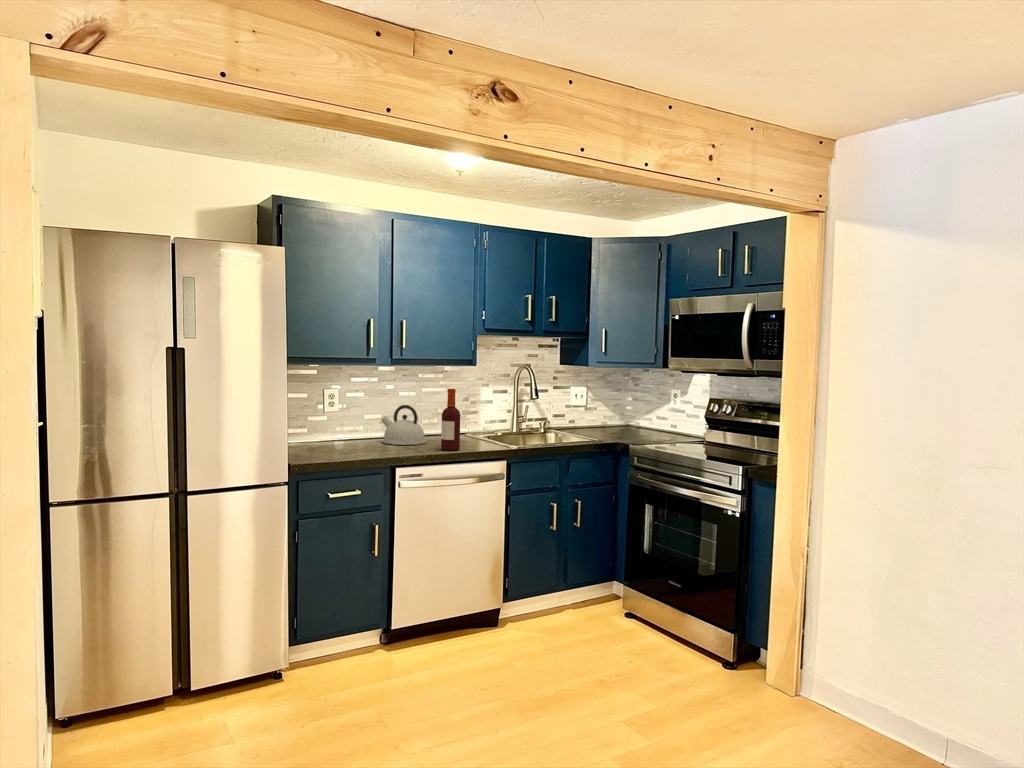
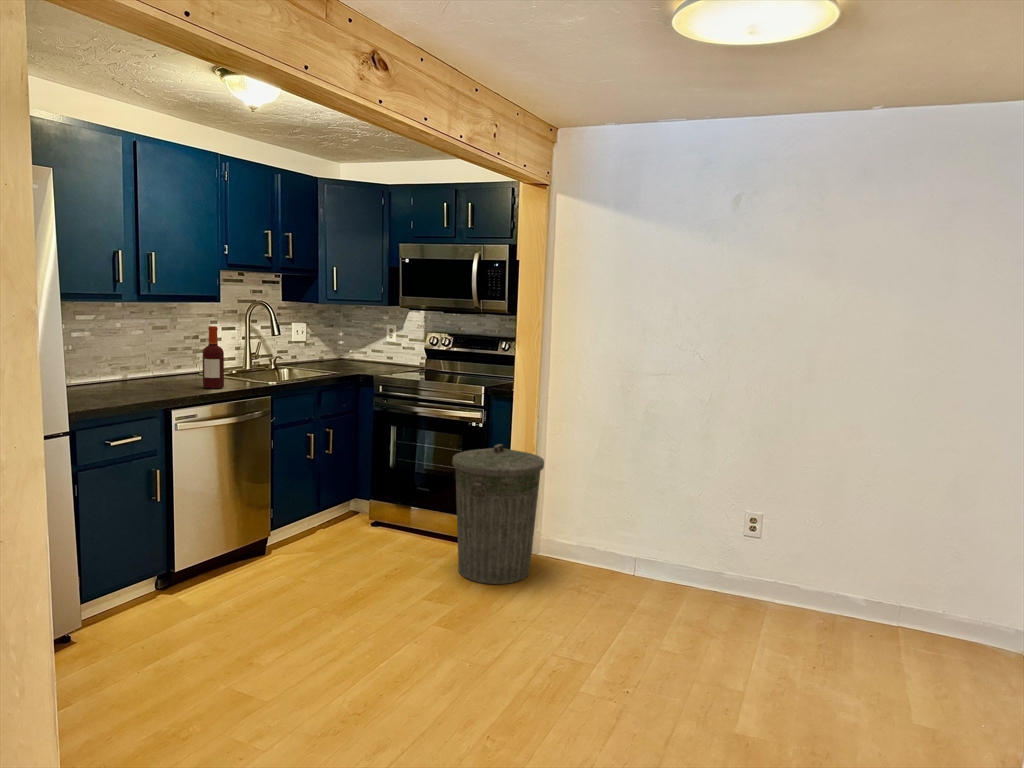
kettle: present [381,405,426,445] -> none [117,344,173,386]
trash can: none [679,542,802,729] -> present [452,444,544,584]

